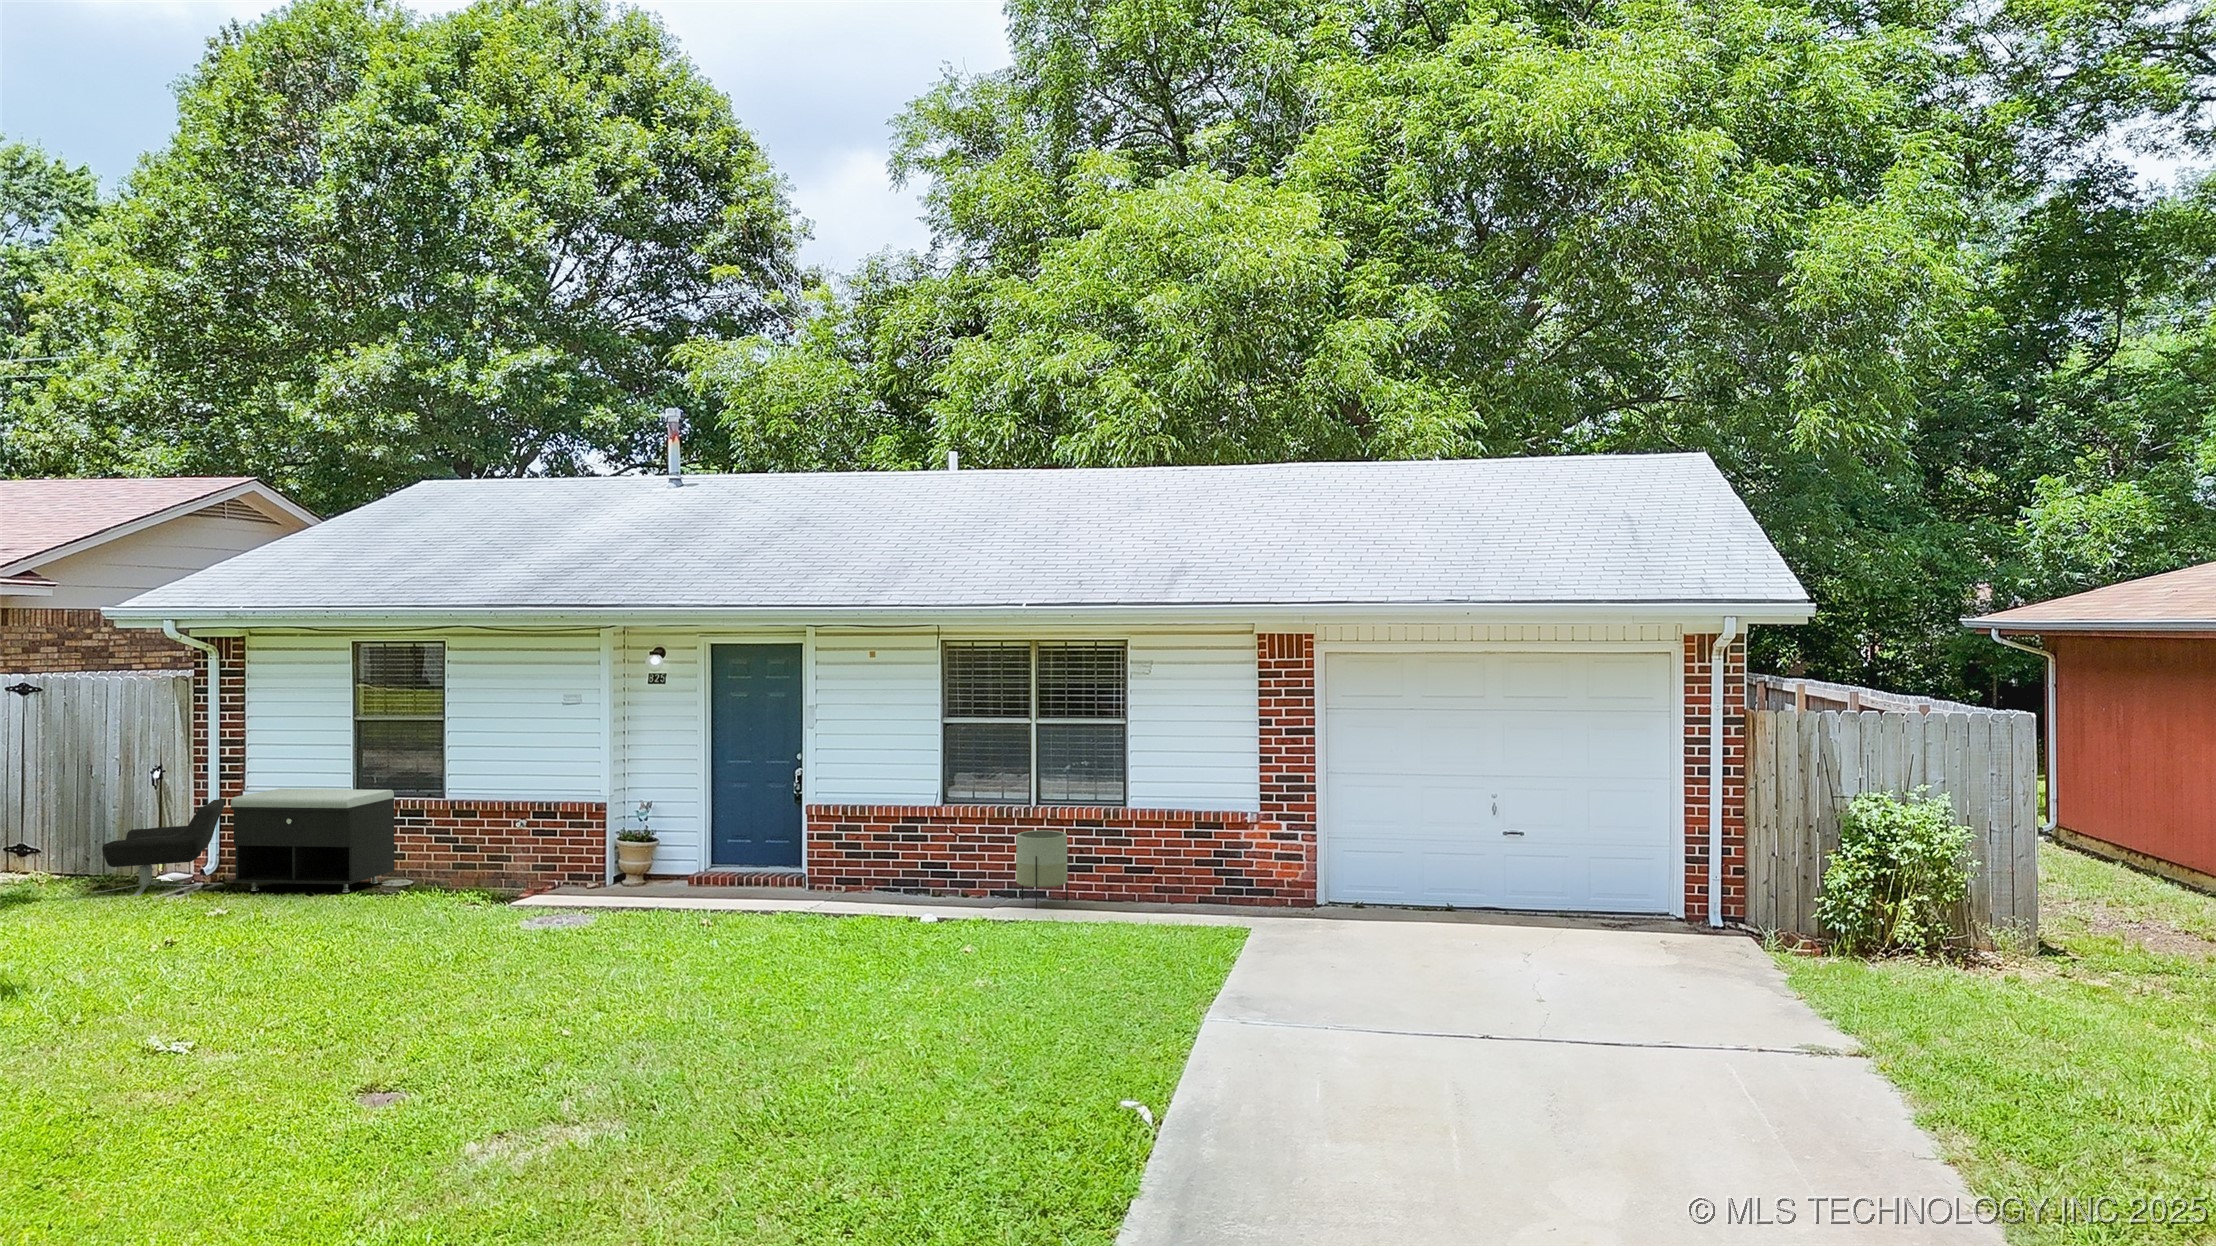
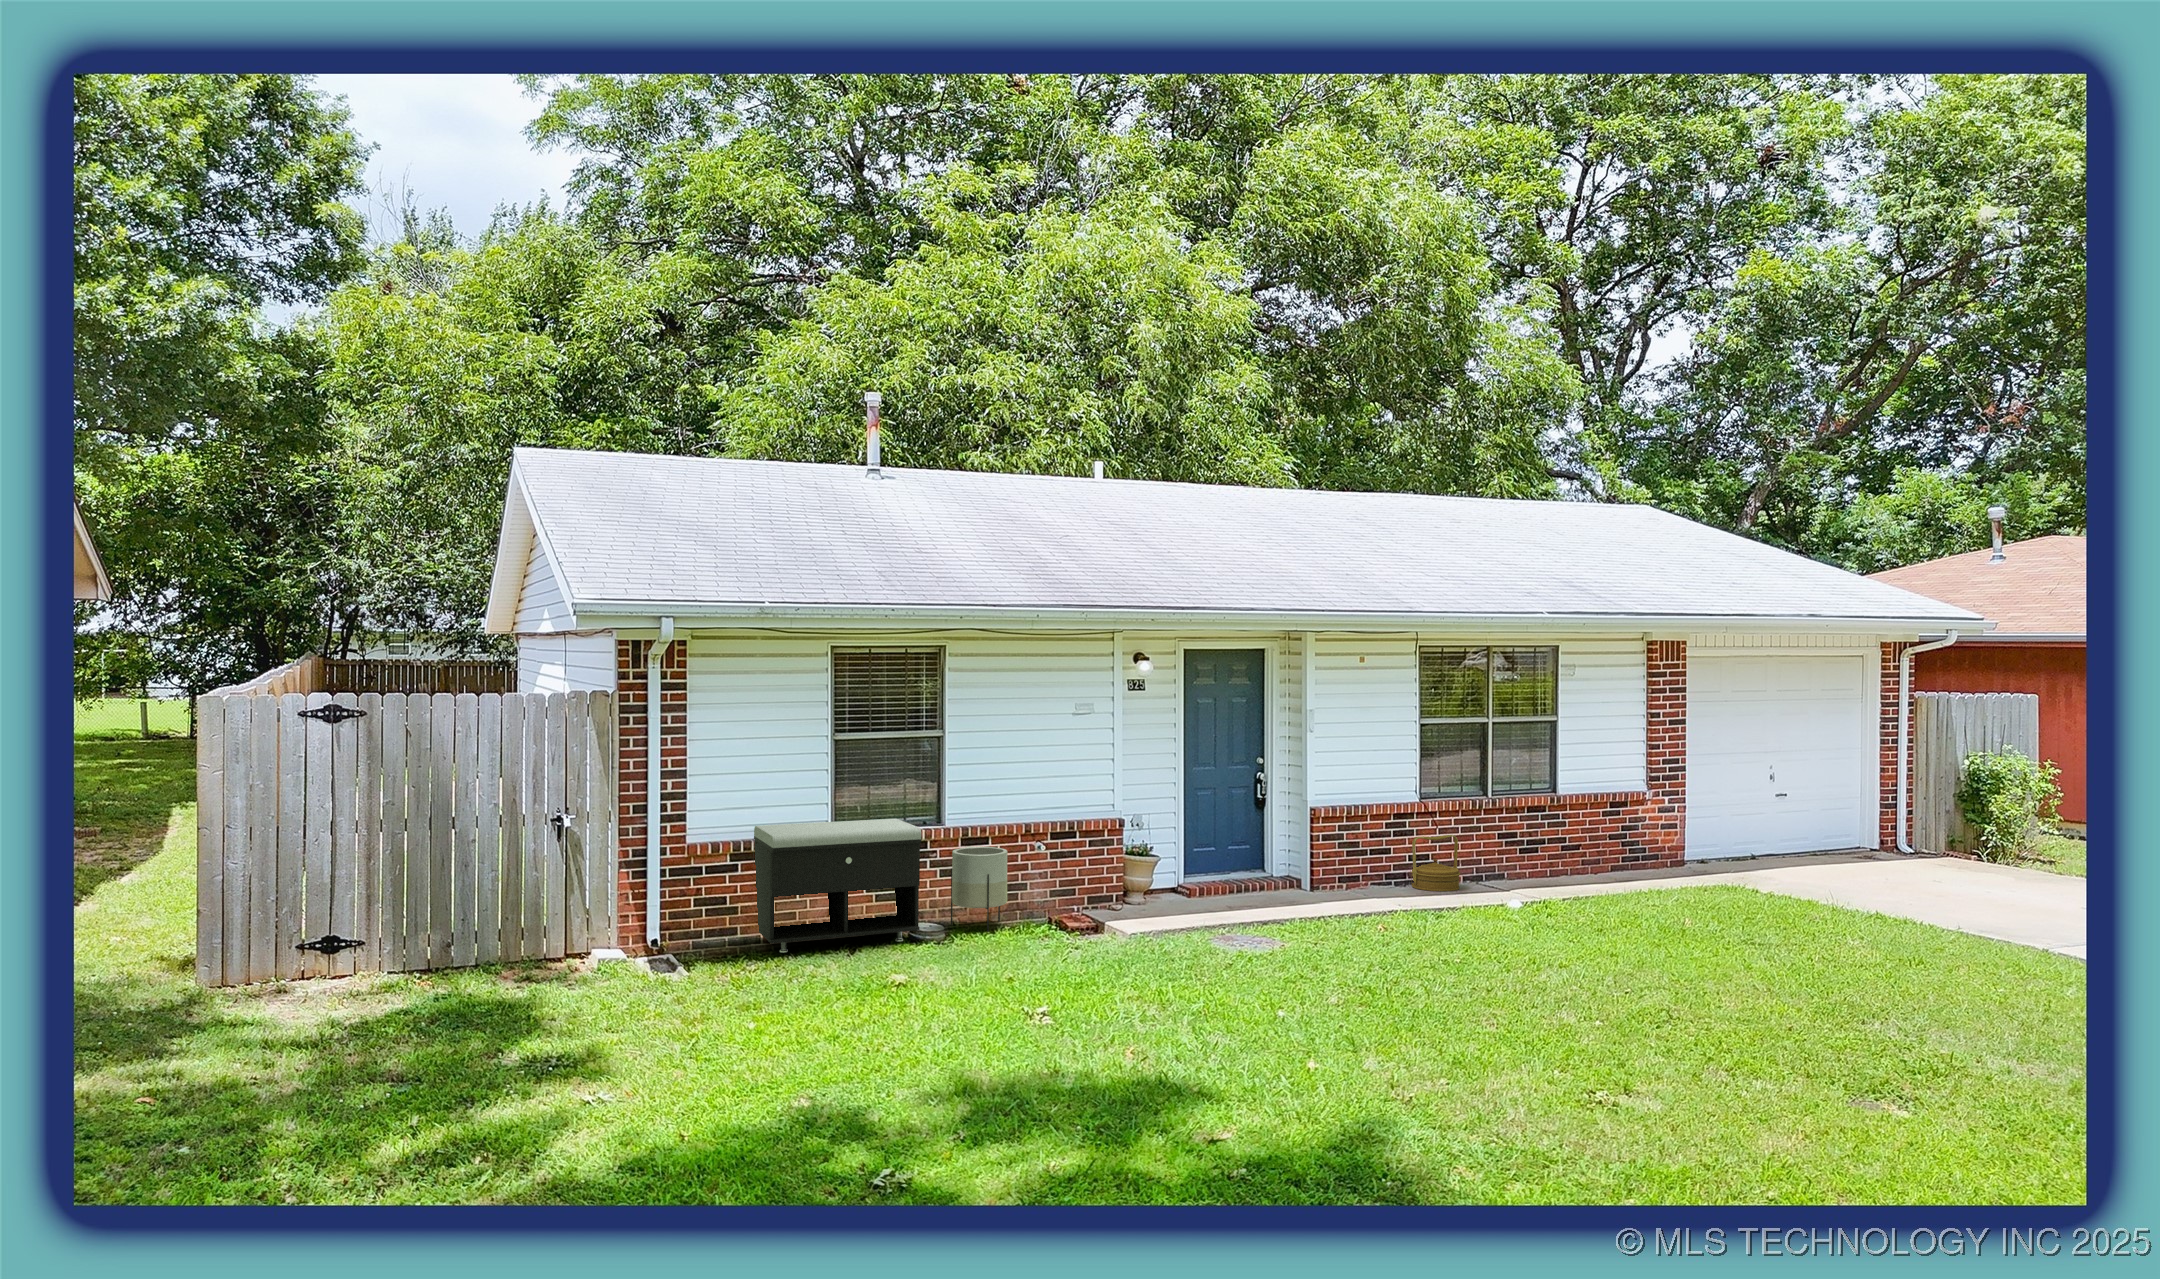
lounge chair: present [93,799,224,896] -> none [568,844,725,979]
planter: present [1016,830,1068,909] -> present [951,847,1008,932]
woven basket: none [897,843,952,904] -> present [1411,835,1460,891]

